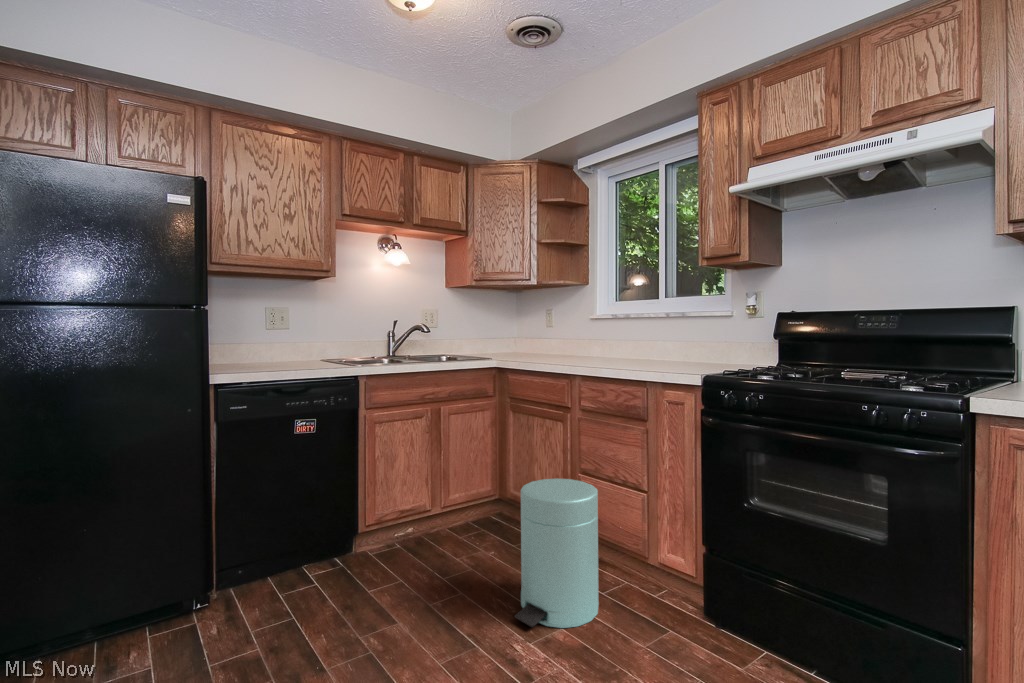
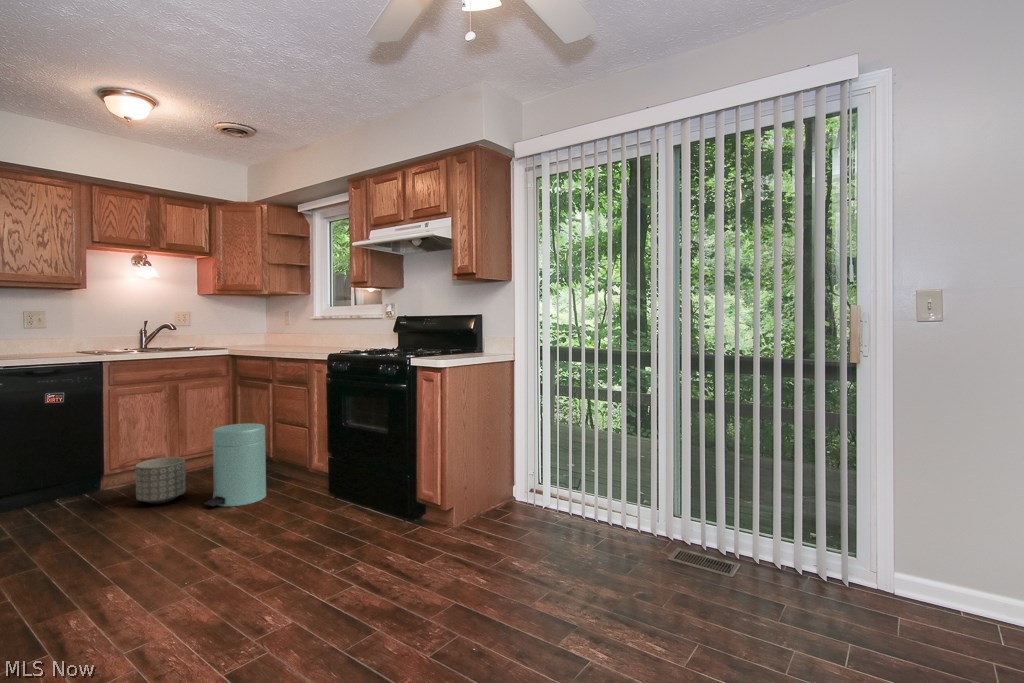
planter: none [410,523,474,601] -> present [136,457,186,504]

